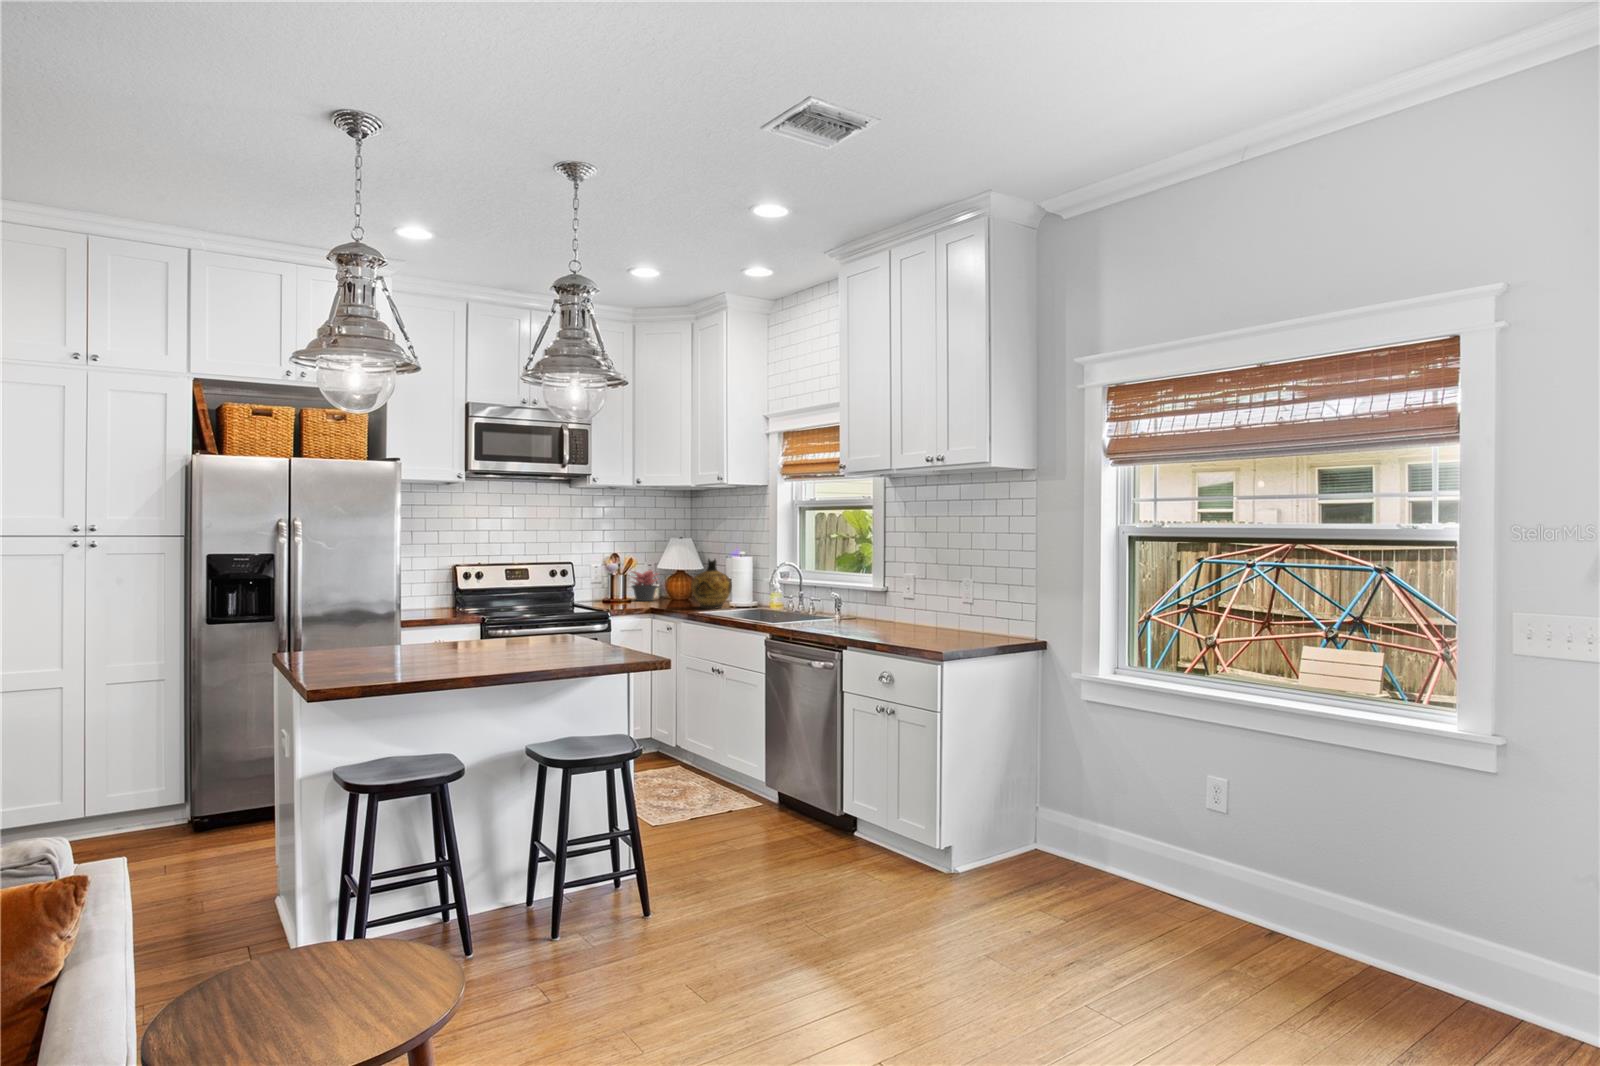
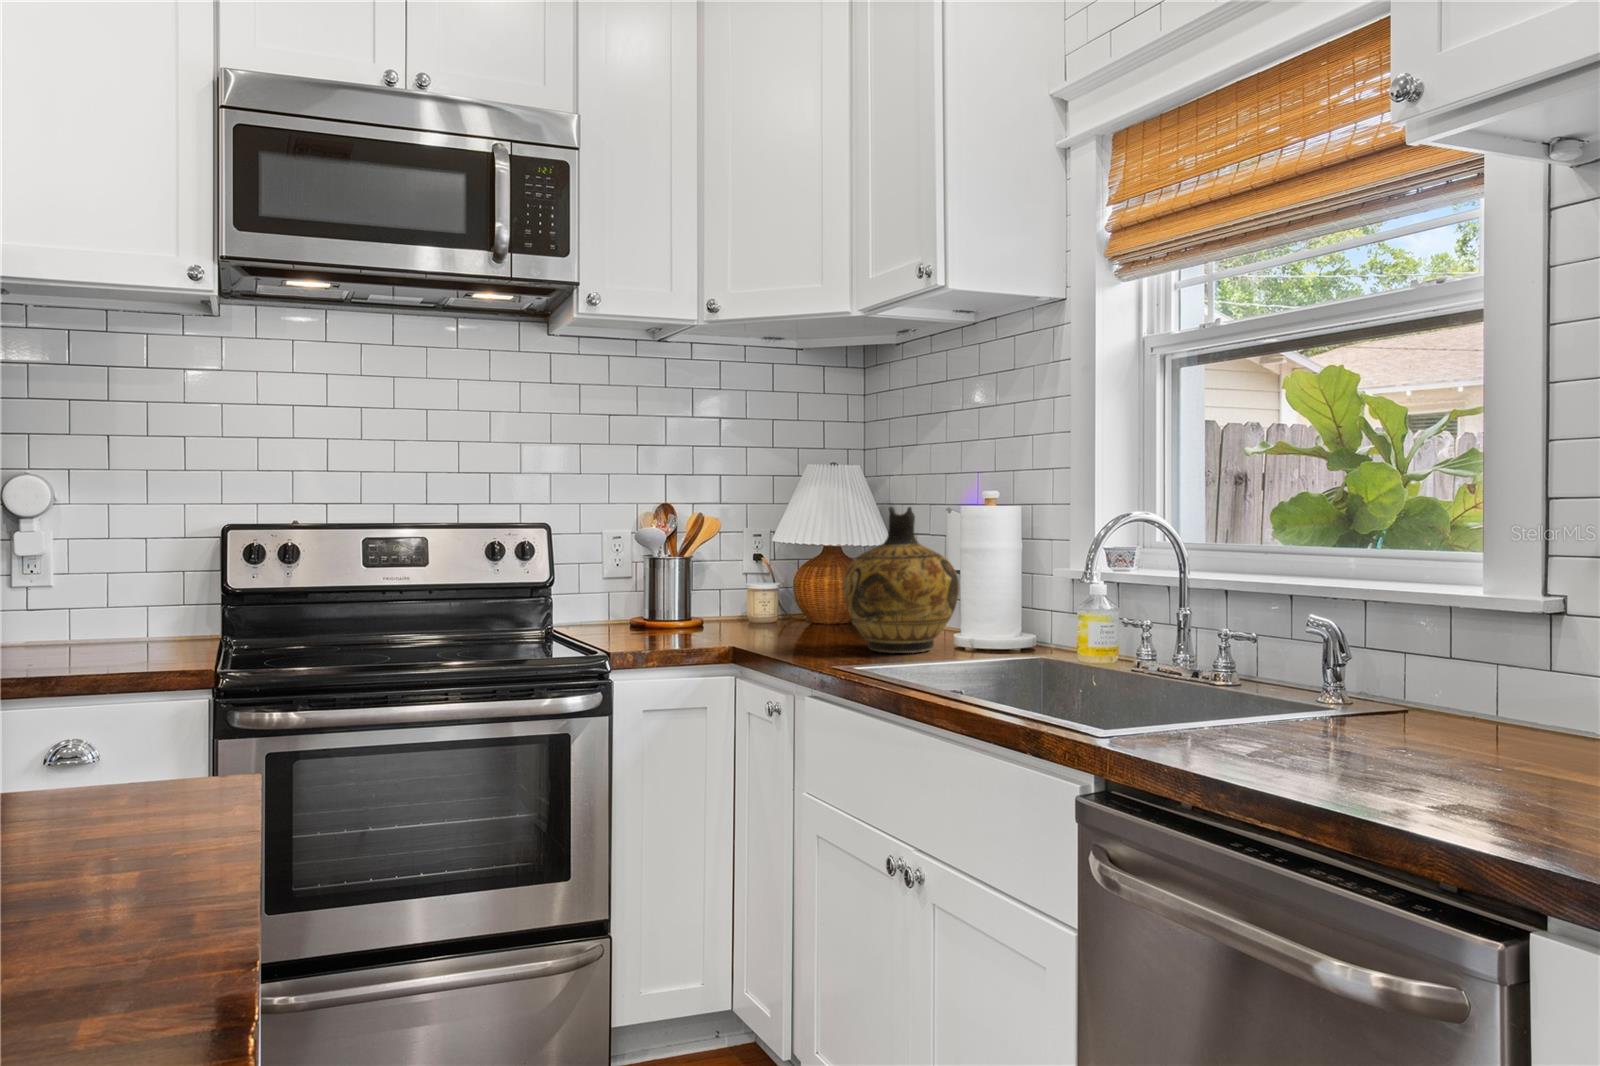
succulent plant: present [632,570,659,601] -> none [702,546,778,625]

